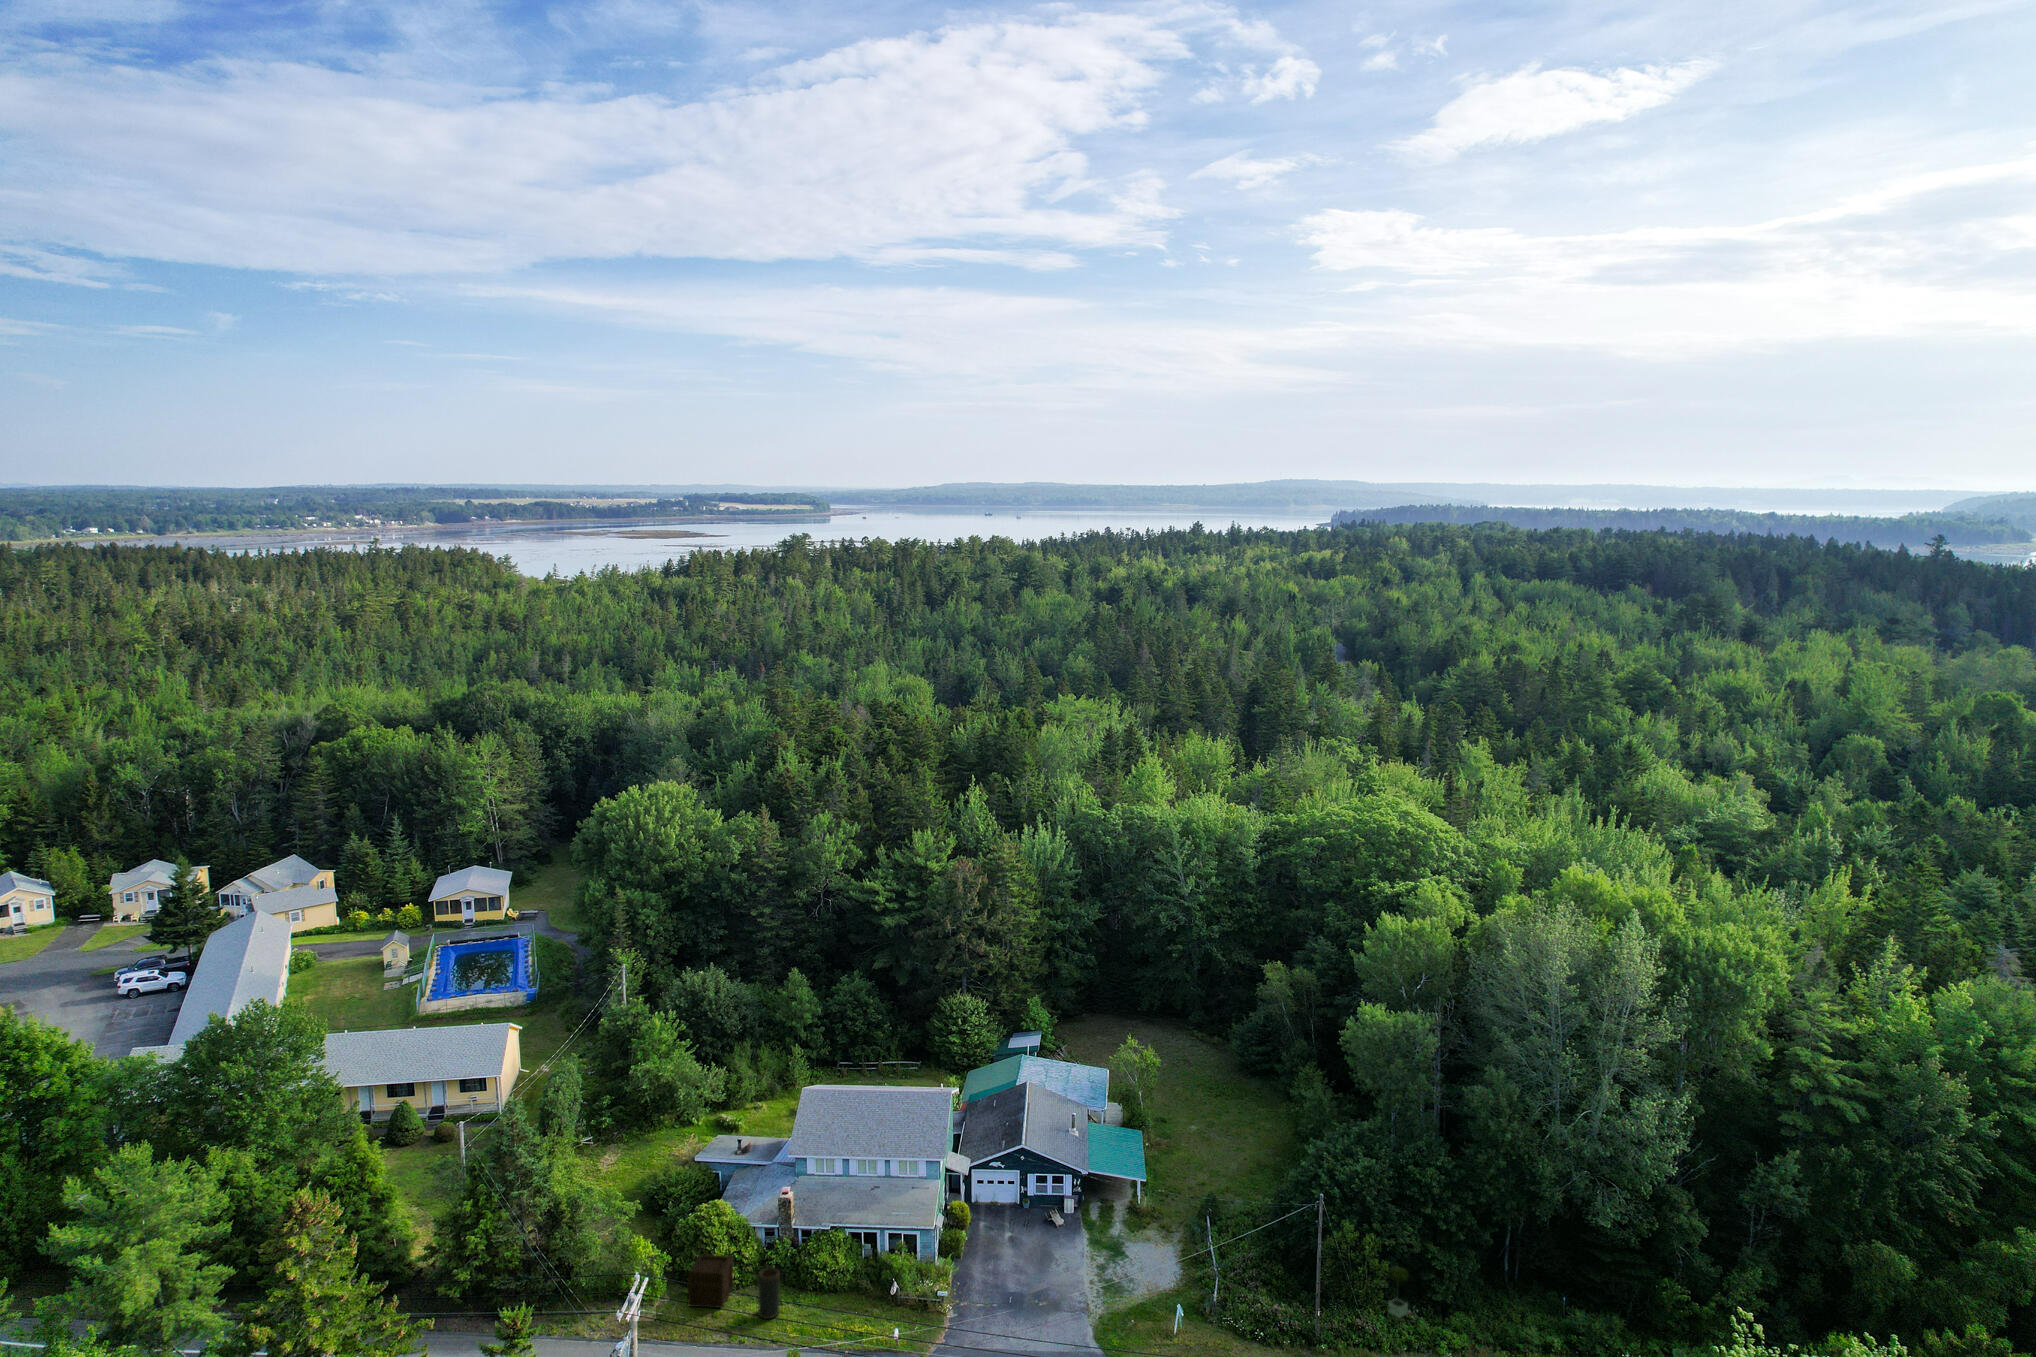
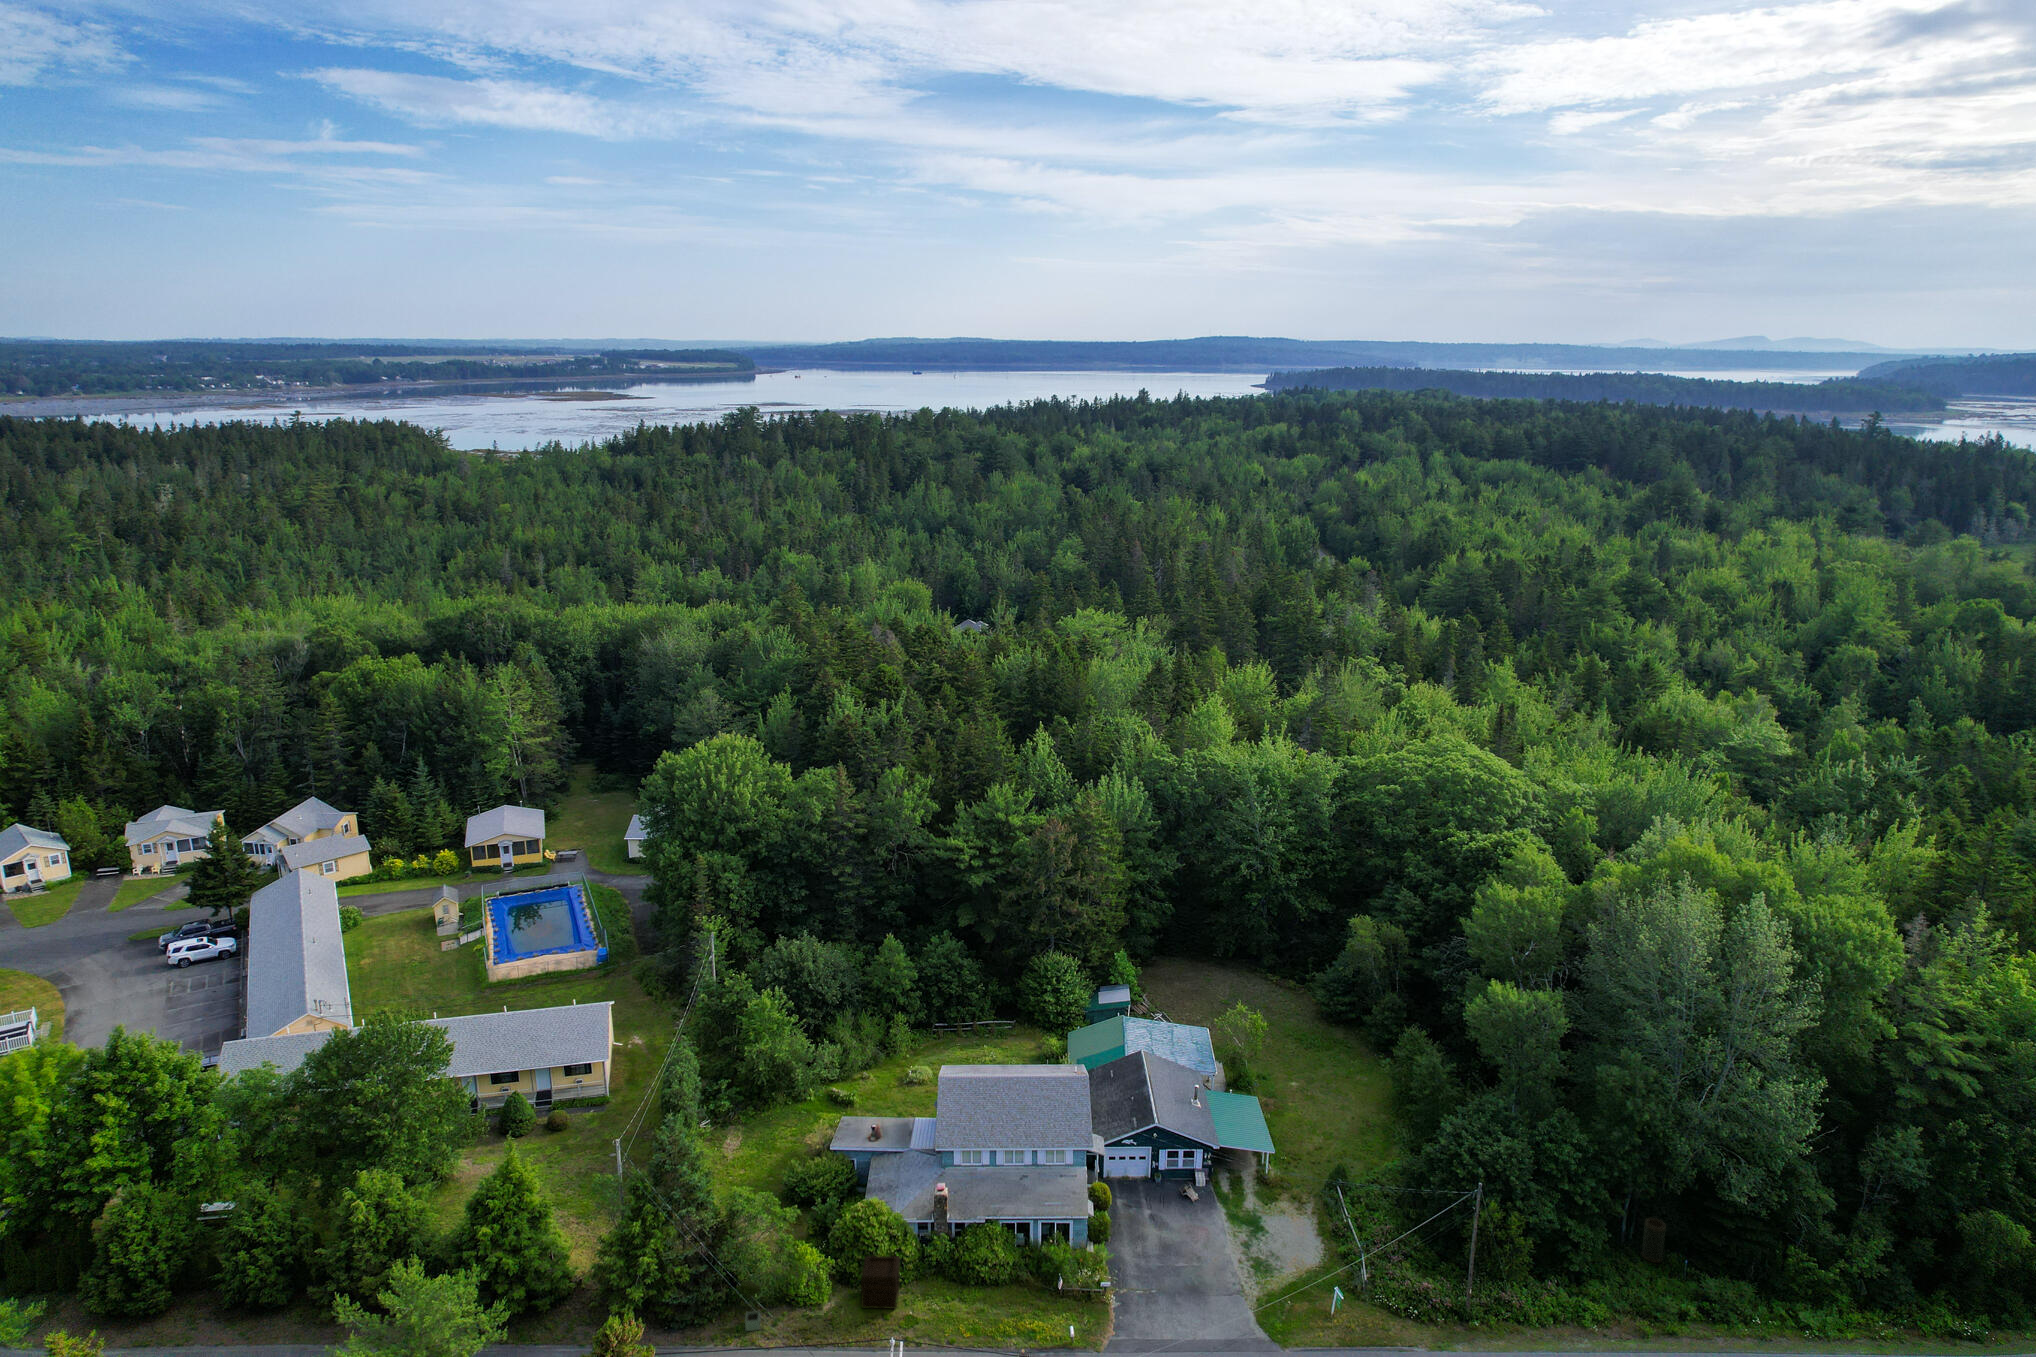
potted tree: present [1388,1266,1408,1318] -> present [739,1280,761,1331]
trash can: present [758,1268,780,1319] -> present [1641,1218,1666,1263]

